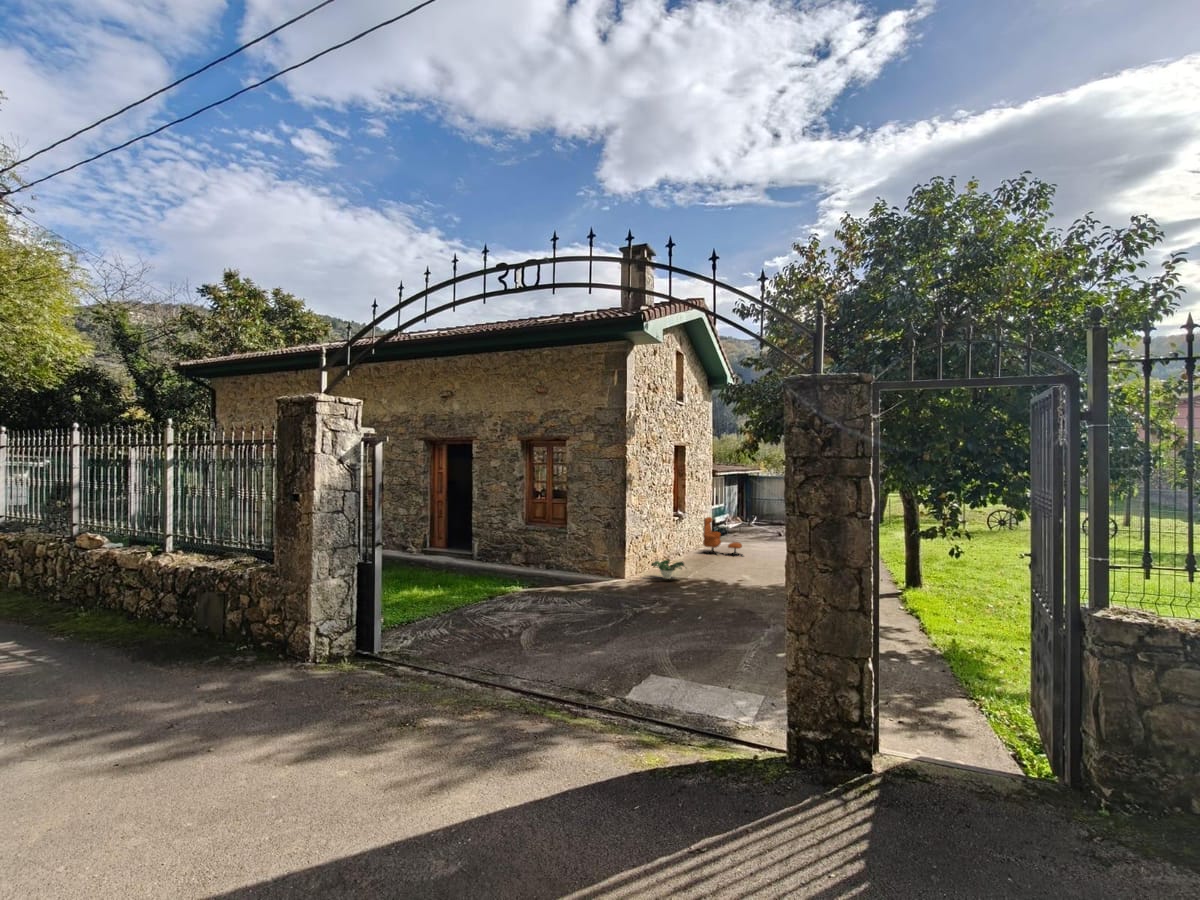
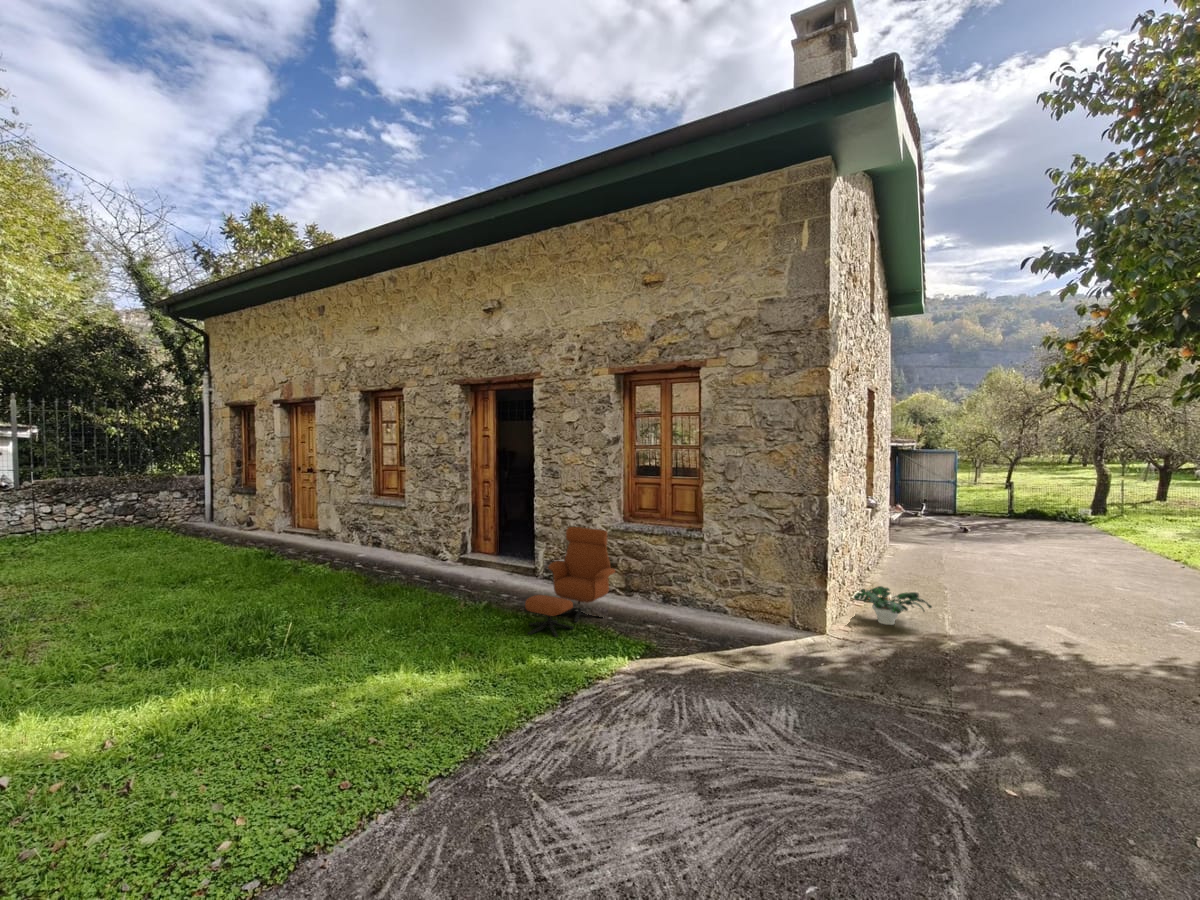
lounge chair: present [703,517,743,556] -> present [525,527,615,637]

